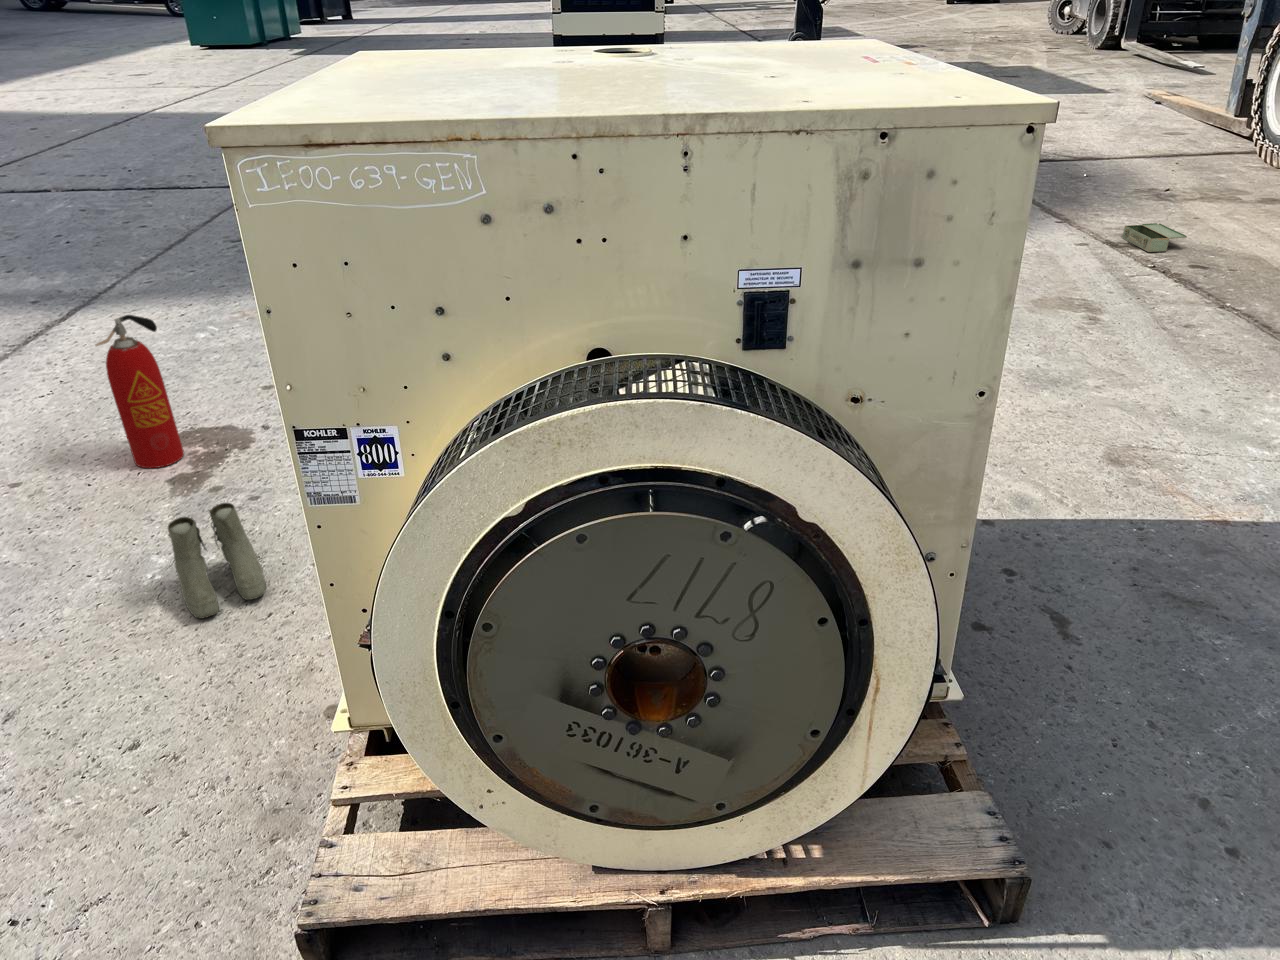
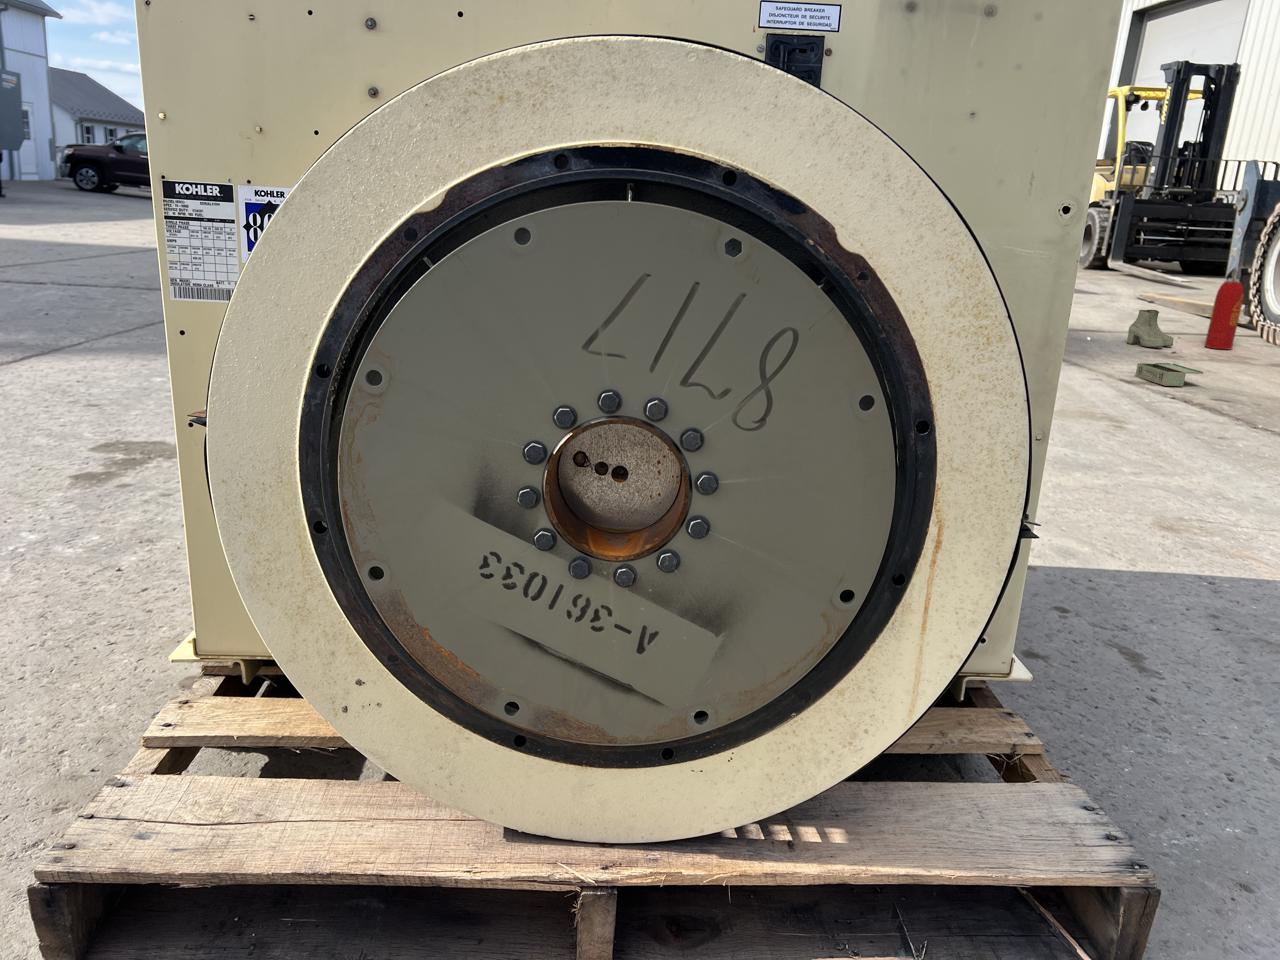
fire extinguisher: present [95,315,184,468] -> present [1205,267,1244,349]
boots: present [168,503,266,619] -> present [1127,310,1174,347]

